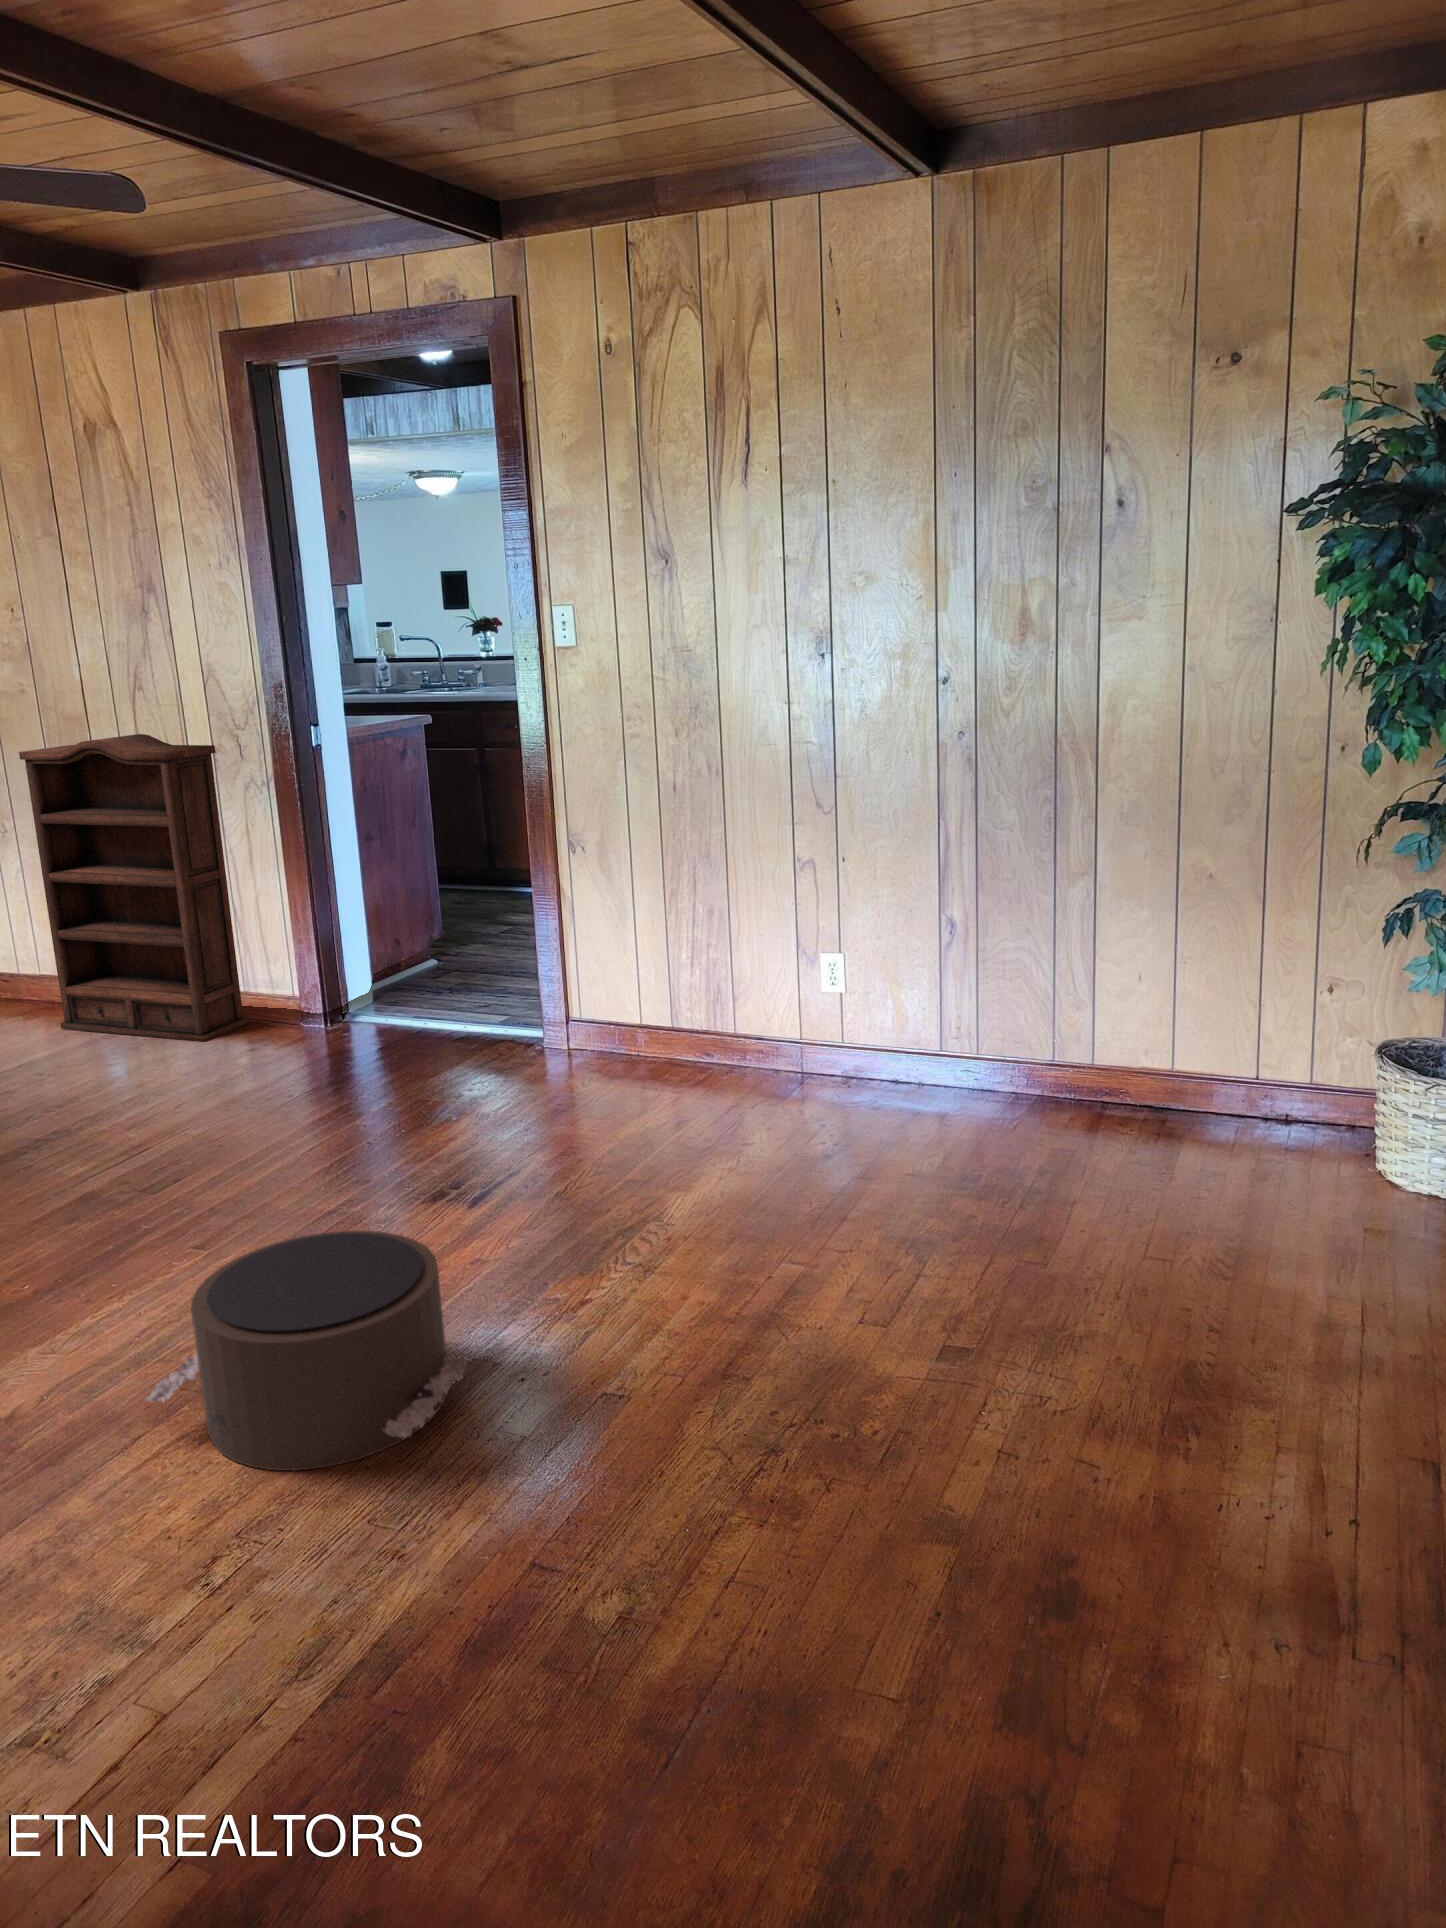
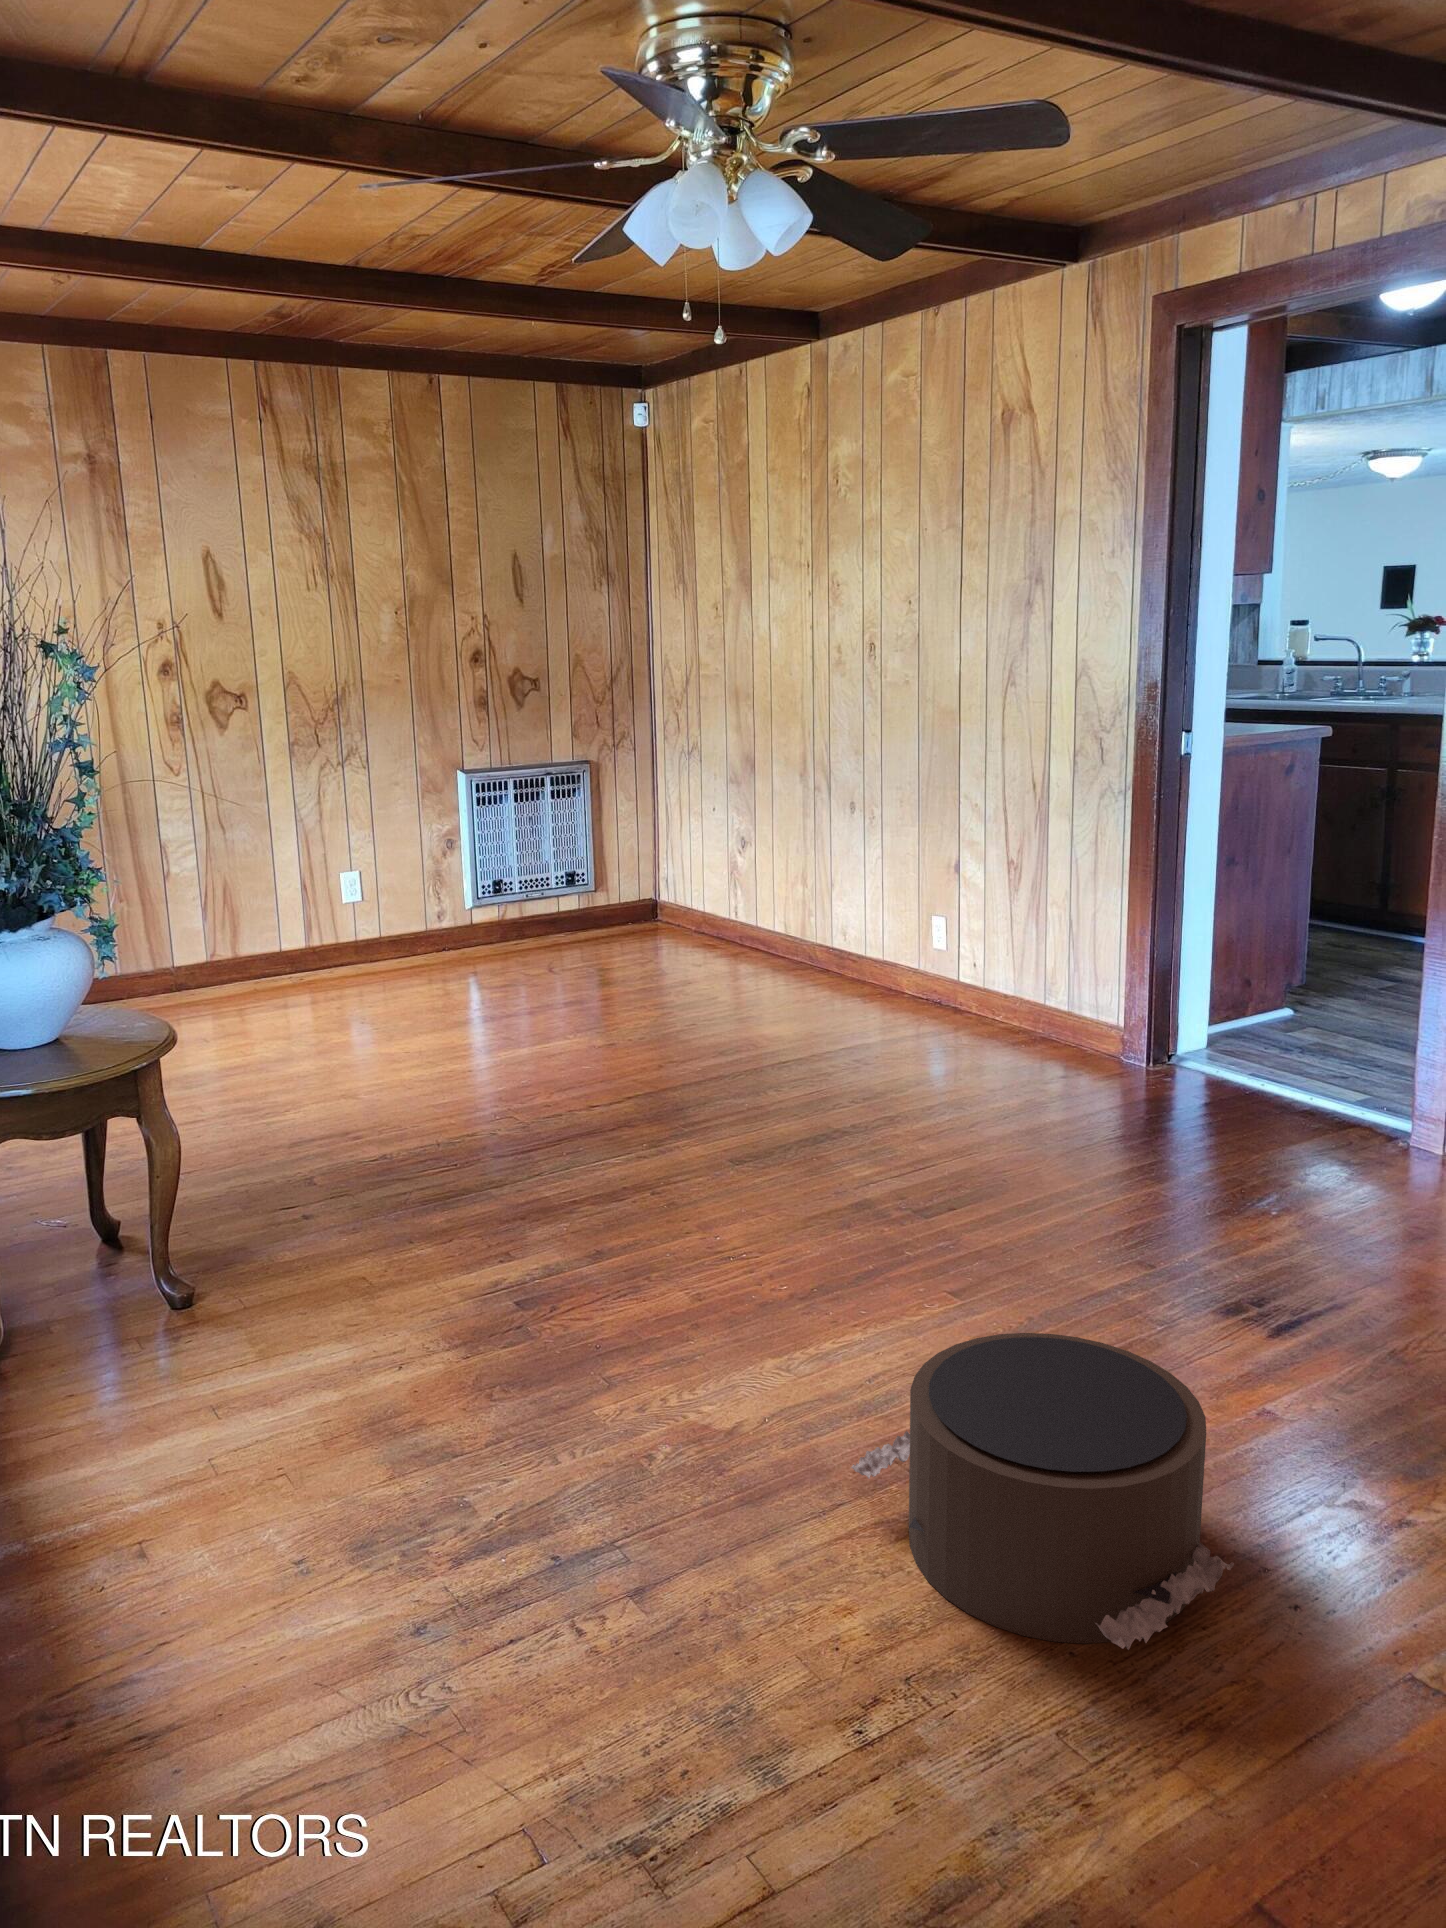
bookshelf: present [19,734,248,1042] -> none [893,729,1080,1055]

